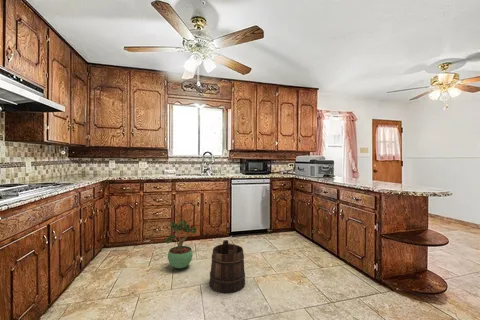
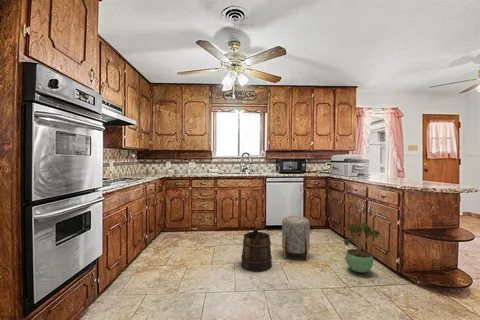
potted plant: present [165,220,197,268] -> present [344,223,380,273]
stool: none [253,223,283,272] -> present [282,216,310,260]

